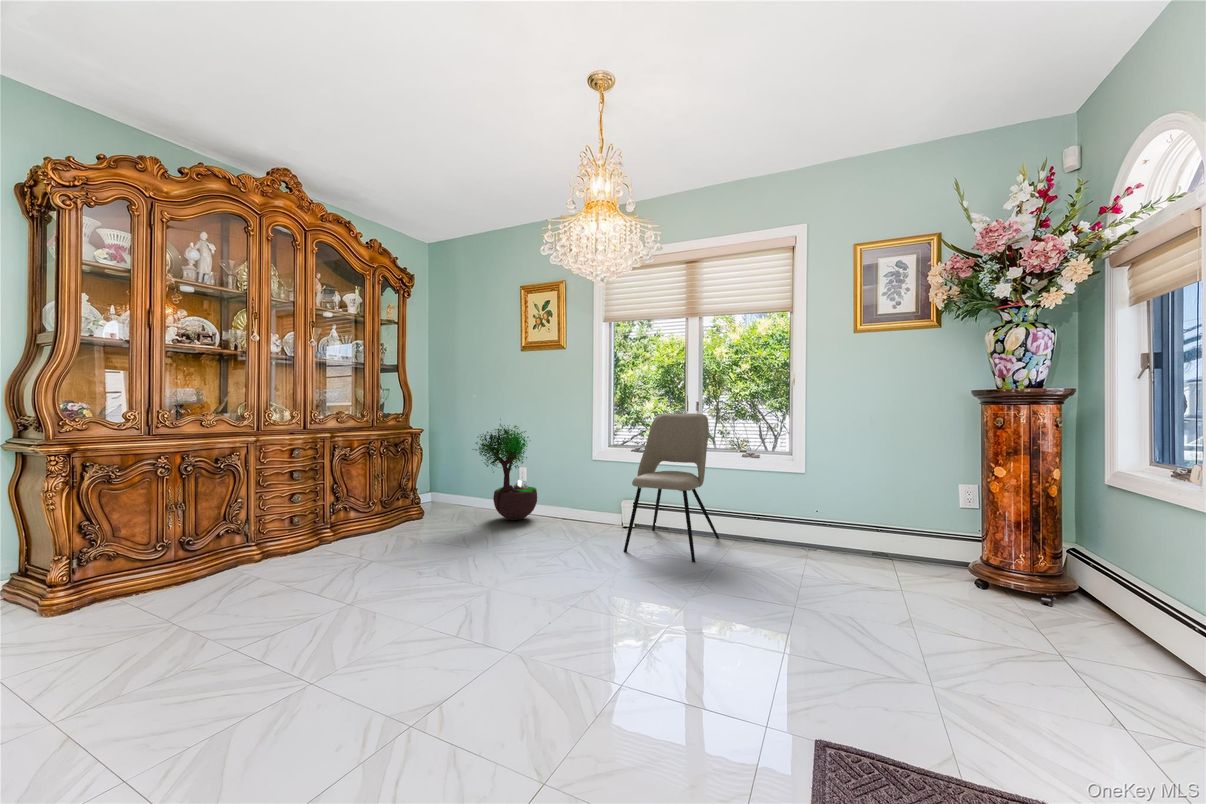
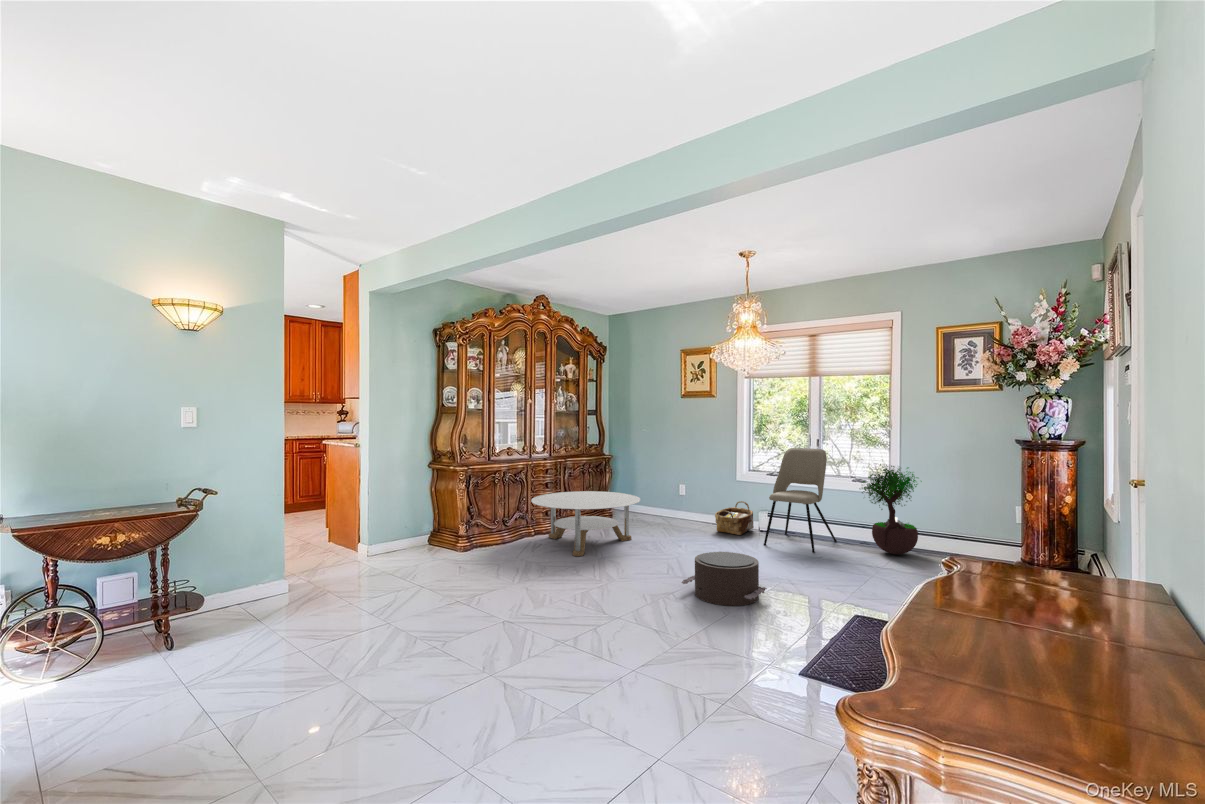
potted tree: present [475,424,537,520] -> present [862,464,922,555]
round table: none [234,480,439,598] -> present [531,491,640,556]
woven basket: none [559,488,611,536] -> present [715,501,754,535]
pouf: none [452,591,625,728] -> present [681,552,767,606]

